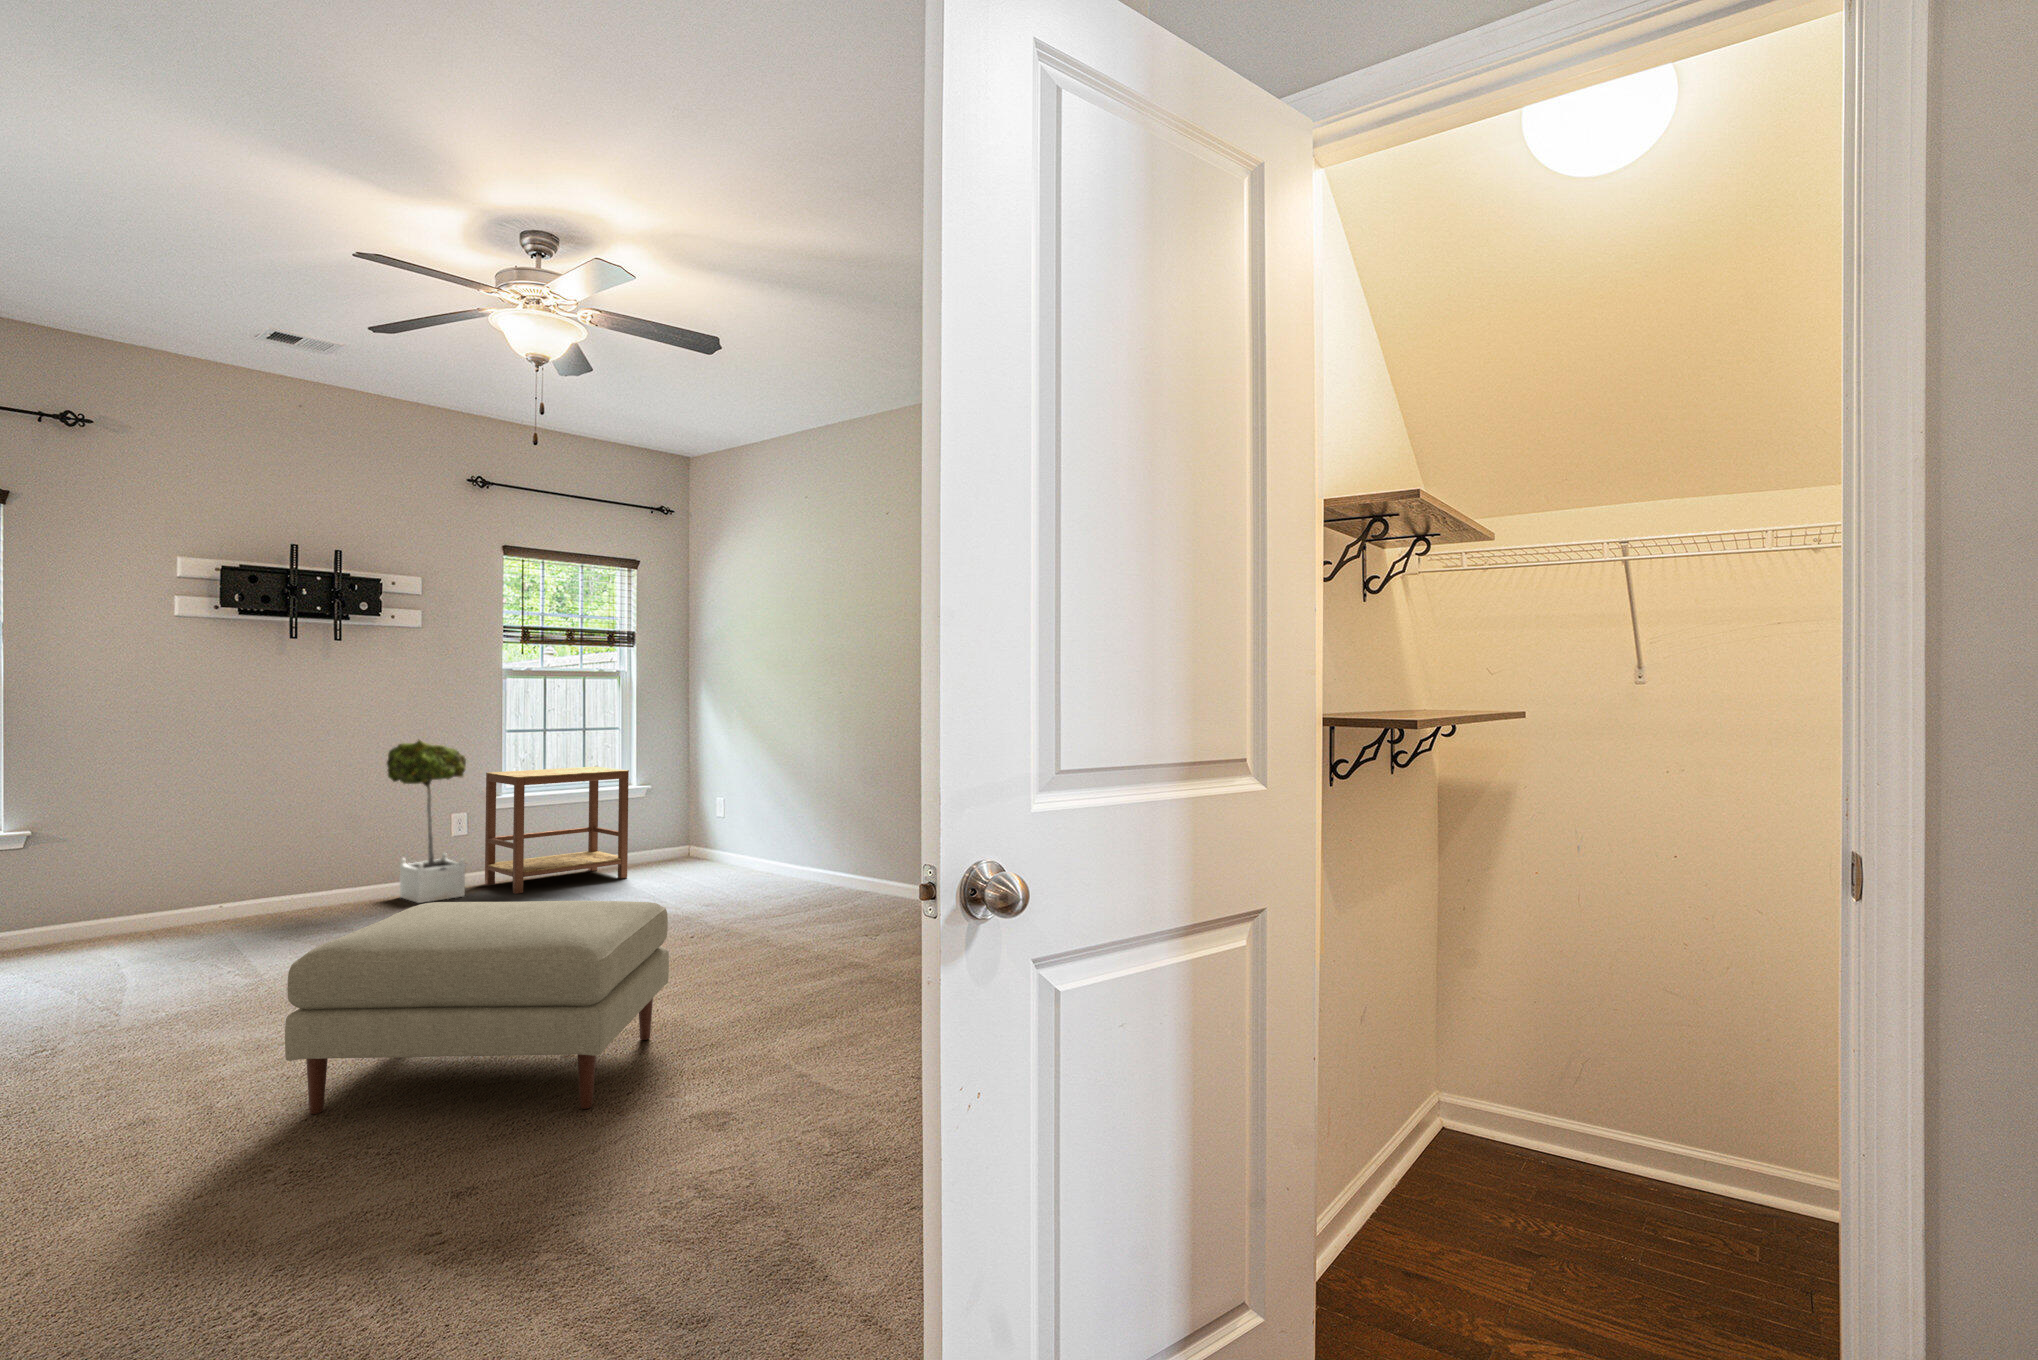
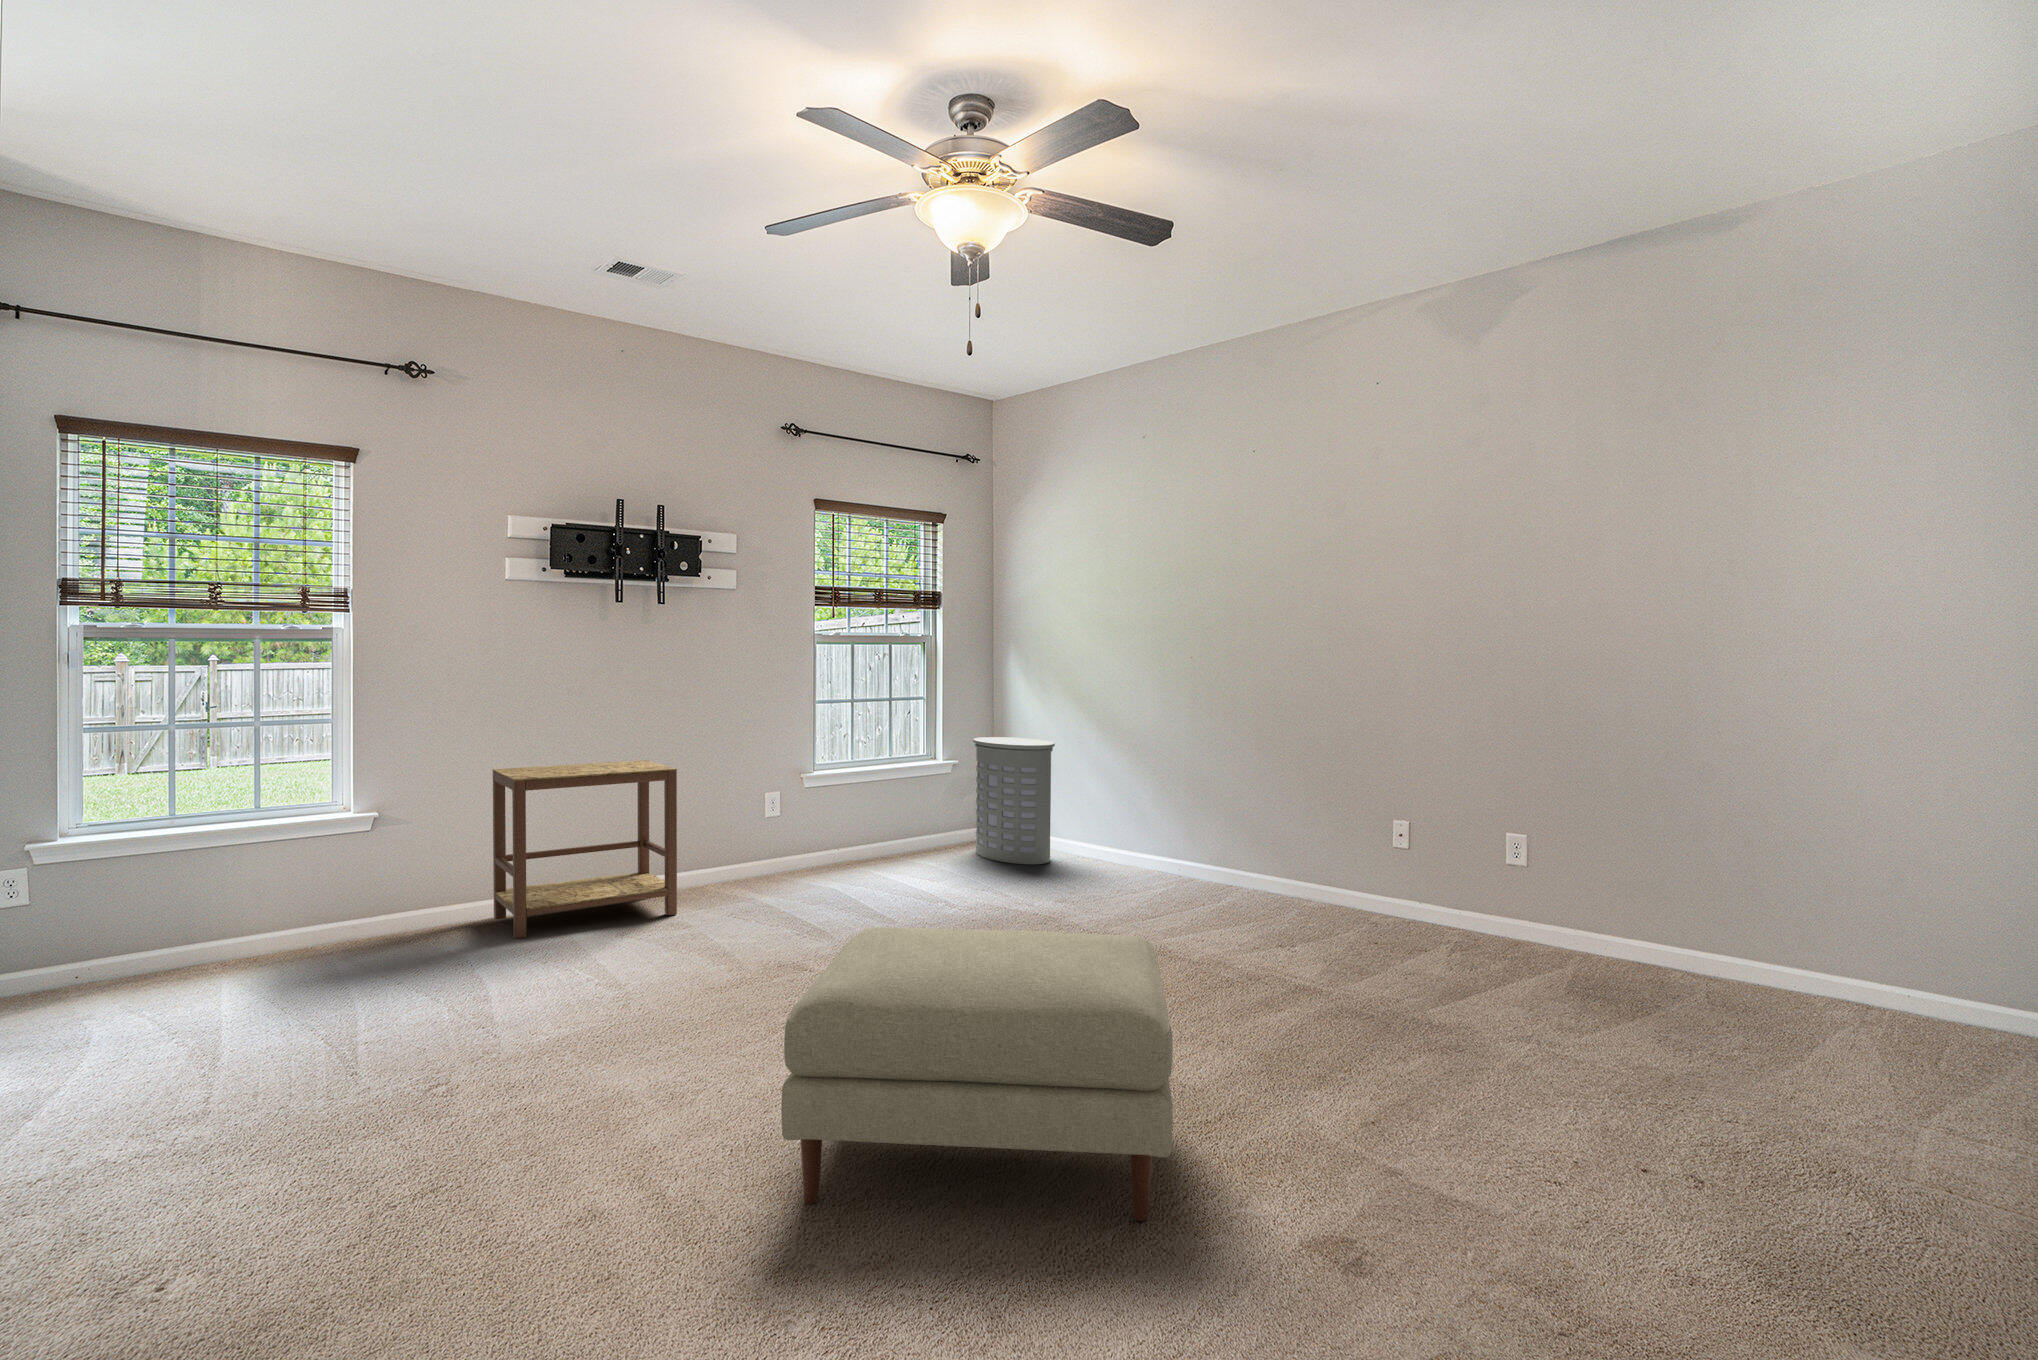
potted tree: present [387,740,466,903] -> none [710,714,790,894]
laundry hamper: none [664,761,735,873] -> present [973,737,1055,864]
side table: present [485,767,629,894] -> present [492,760,677,939]

